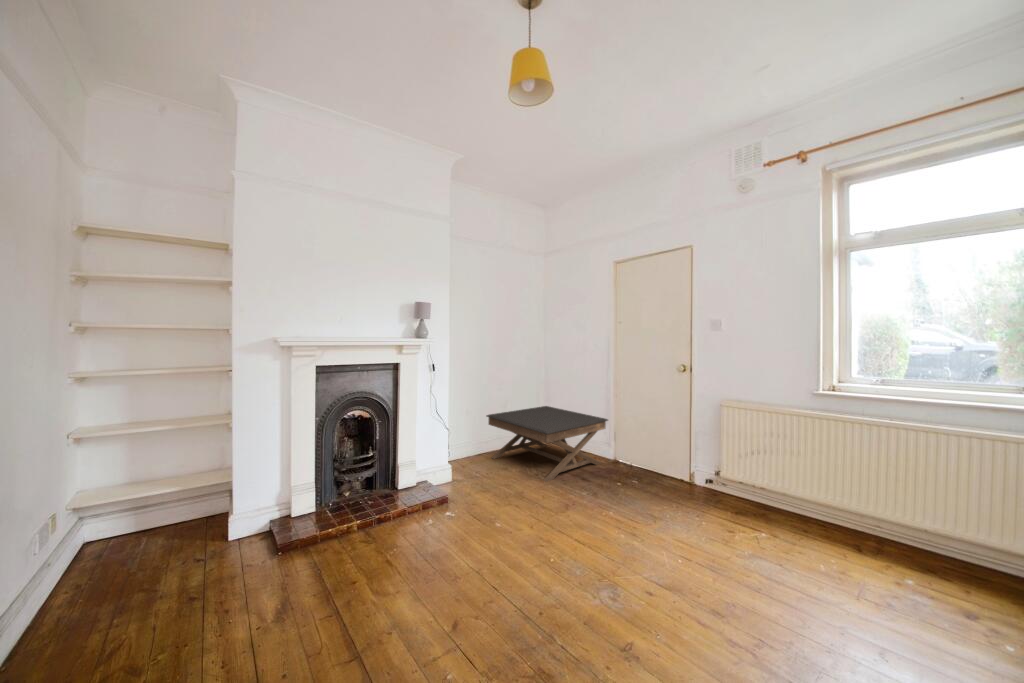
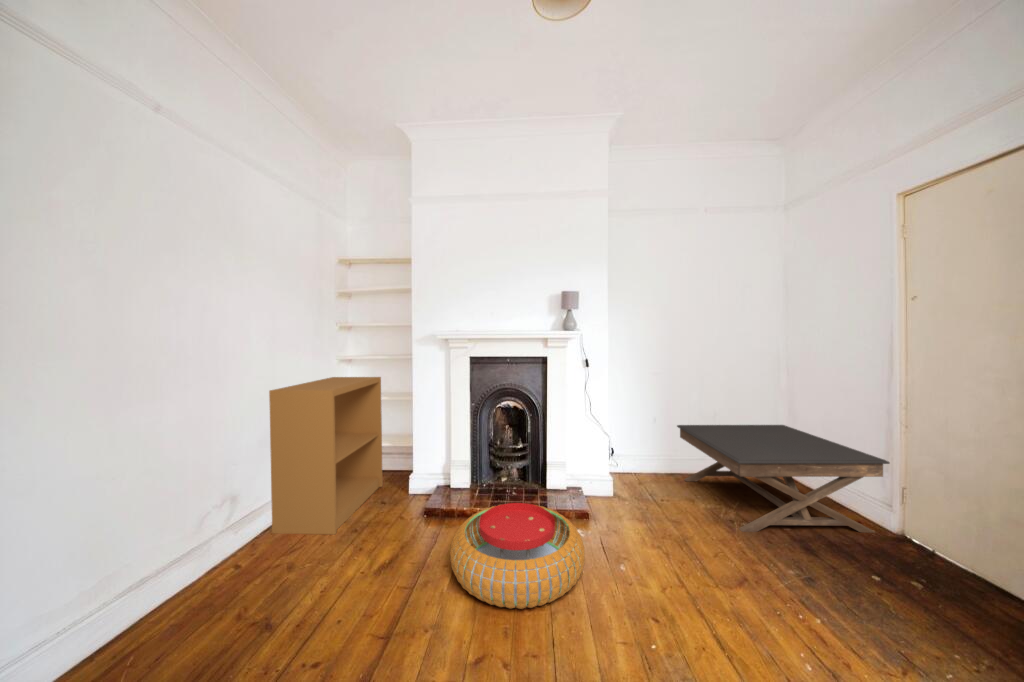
bookshelf: none [11,397,170,667] -> present [269,377,383,534]
pouf: none [358,499,484,591] -> present [450,503,585,609]

